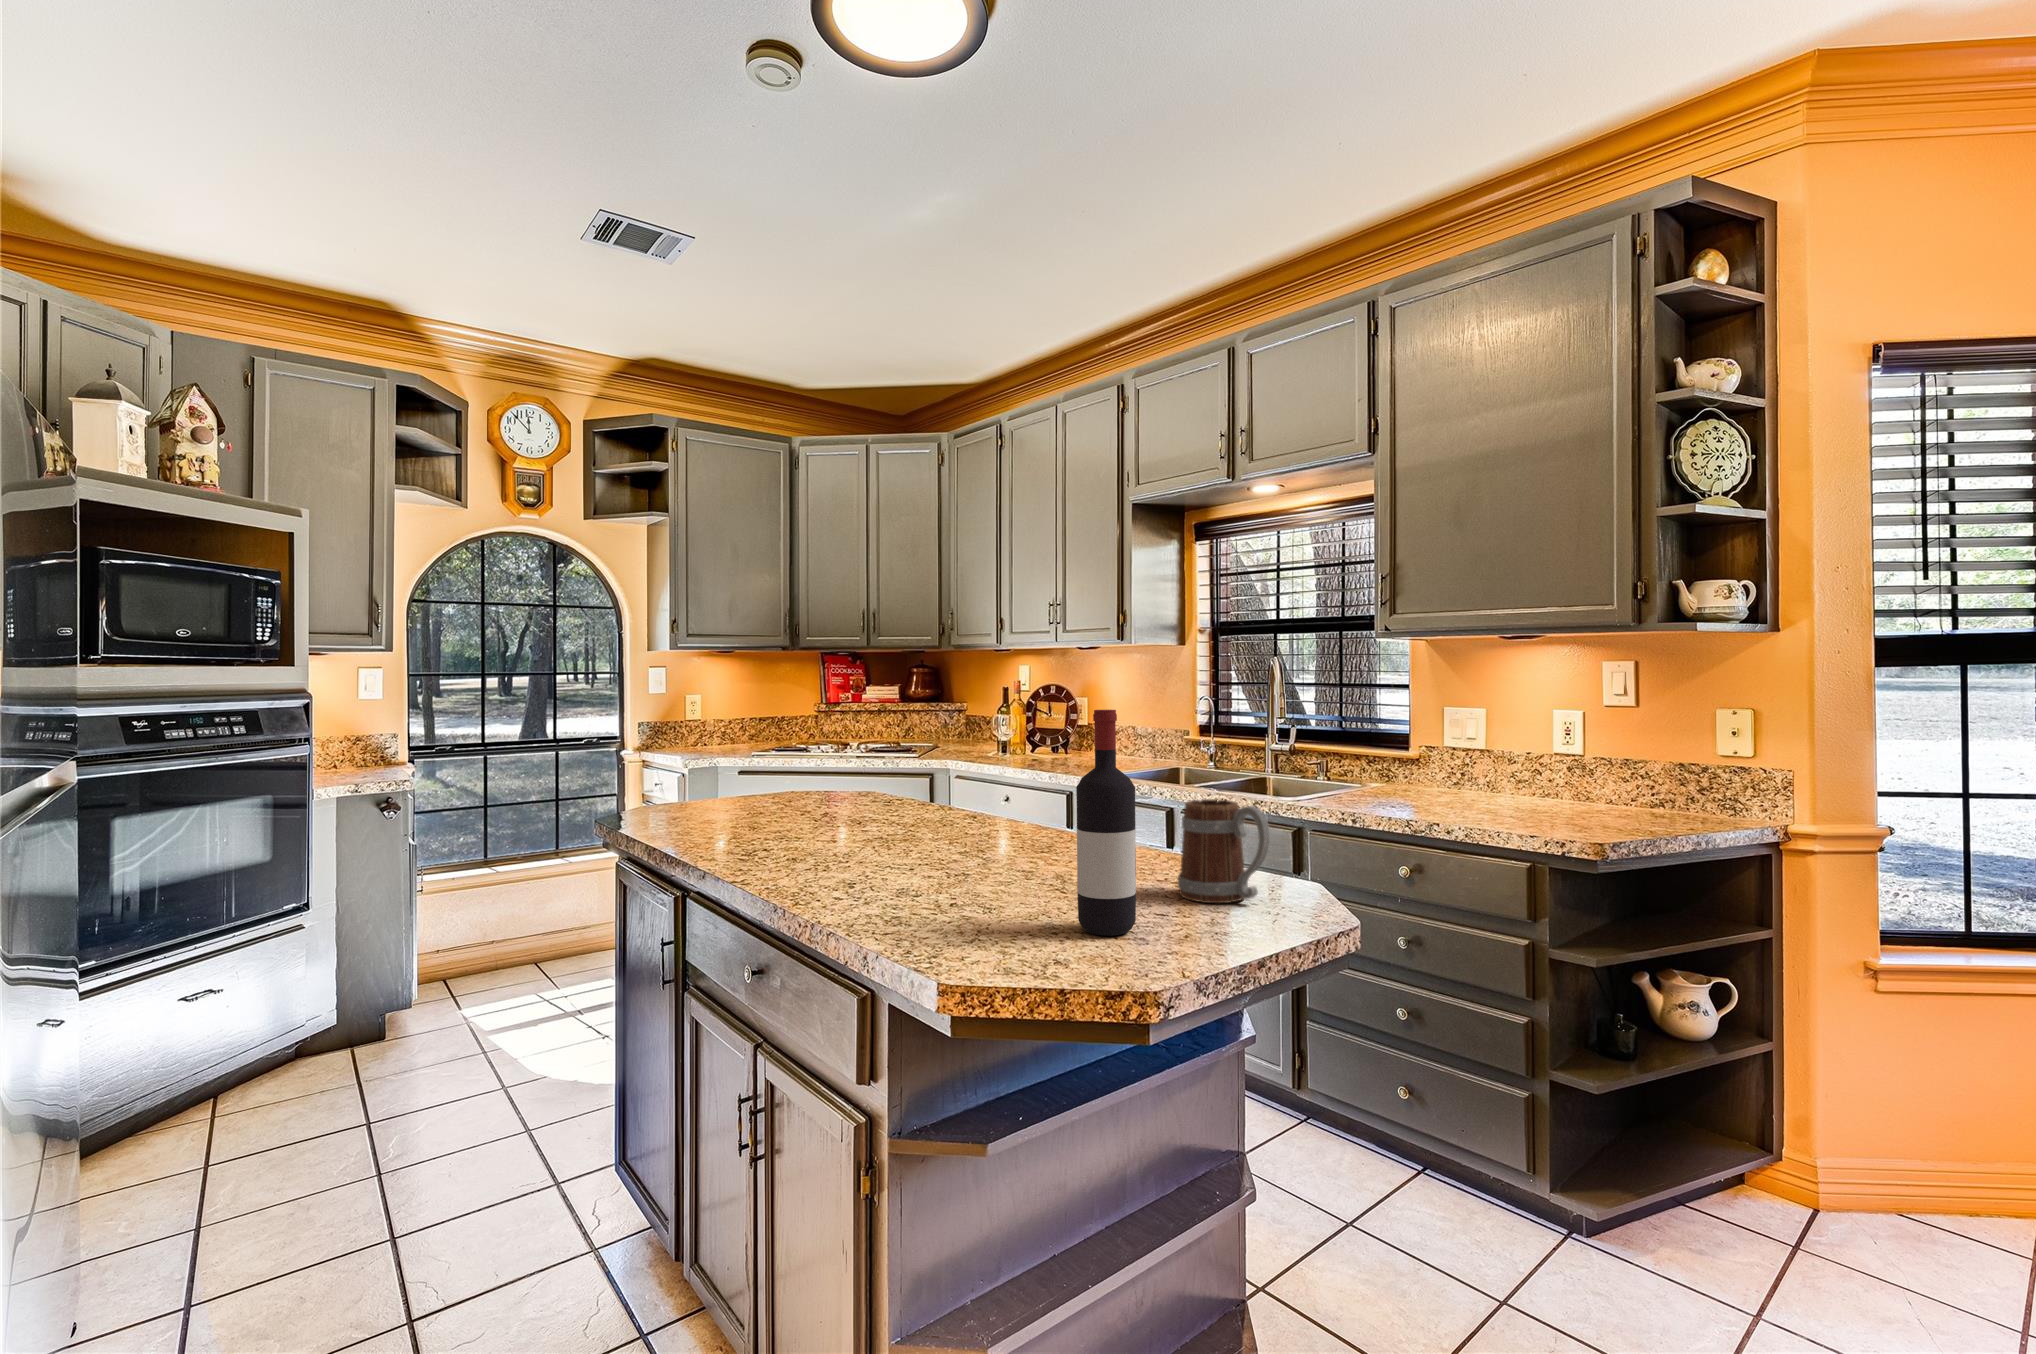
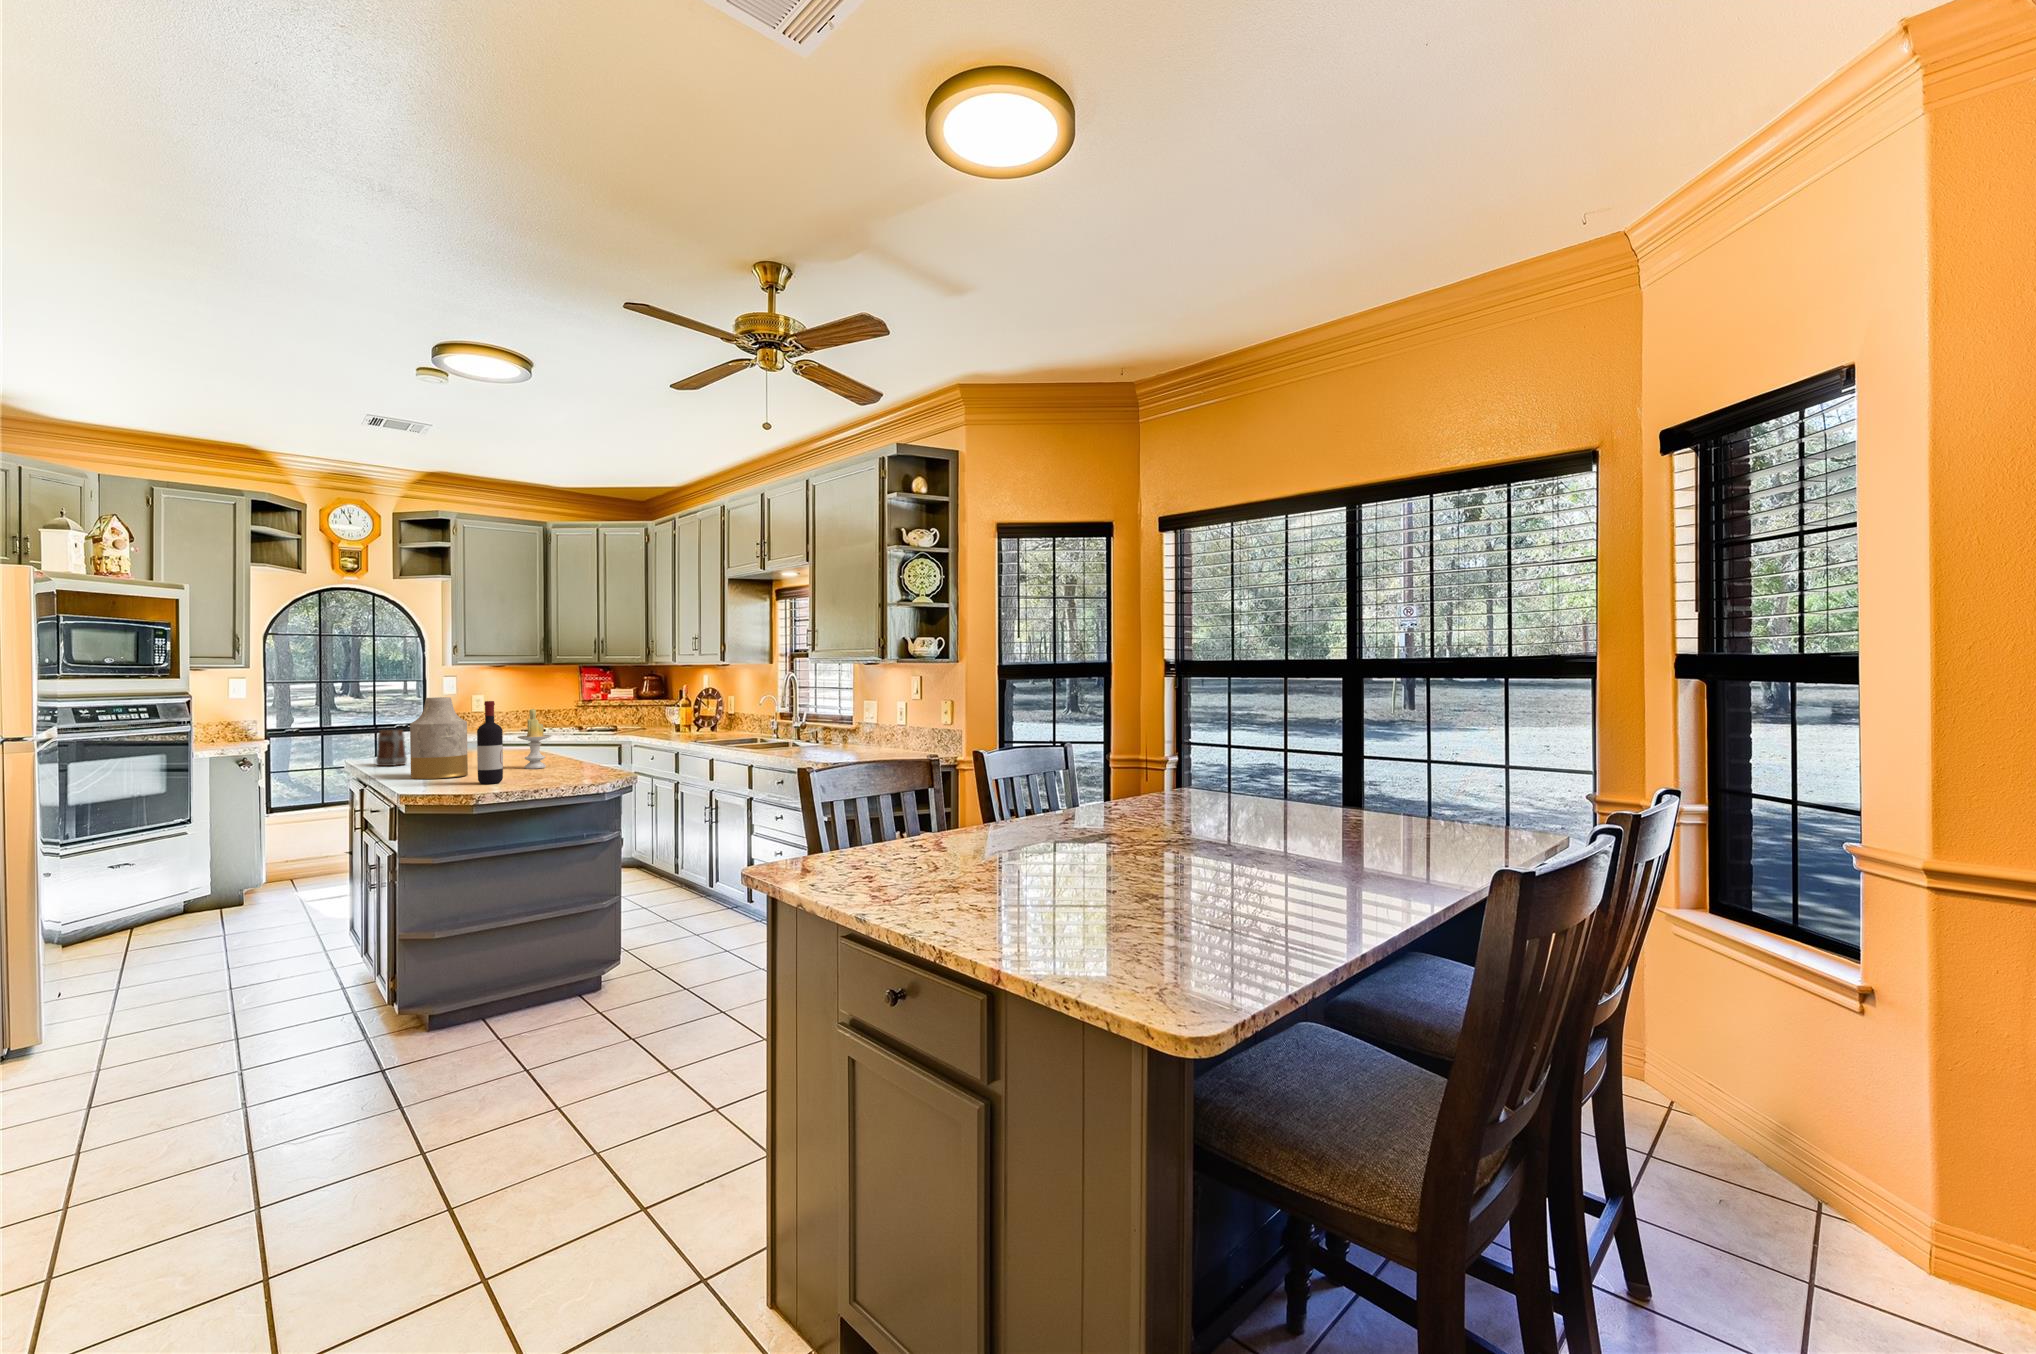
vase: none [853,699,971,907] -> present [410,697,468,779]
candle: none [1007,725,1074,860] -> present [518,709,551,769]
mug: present [1178,799,1270,903] -> present [376,730,407,766]

